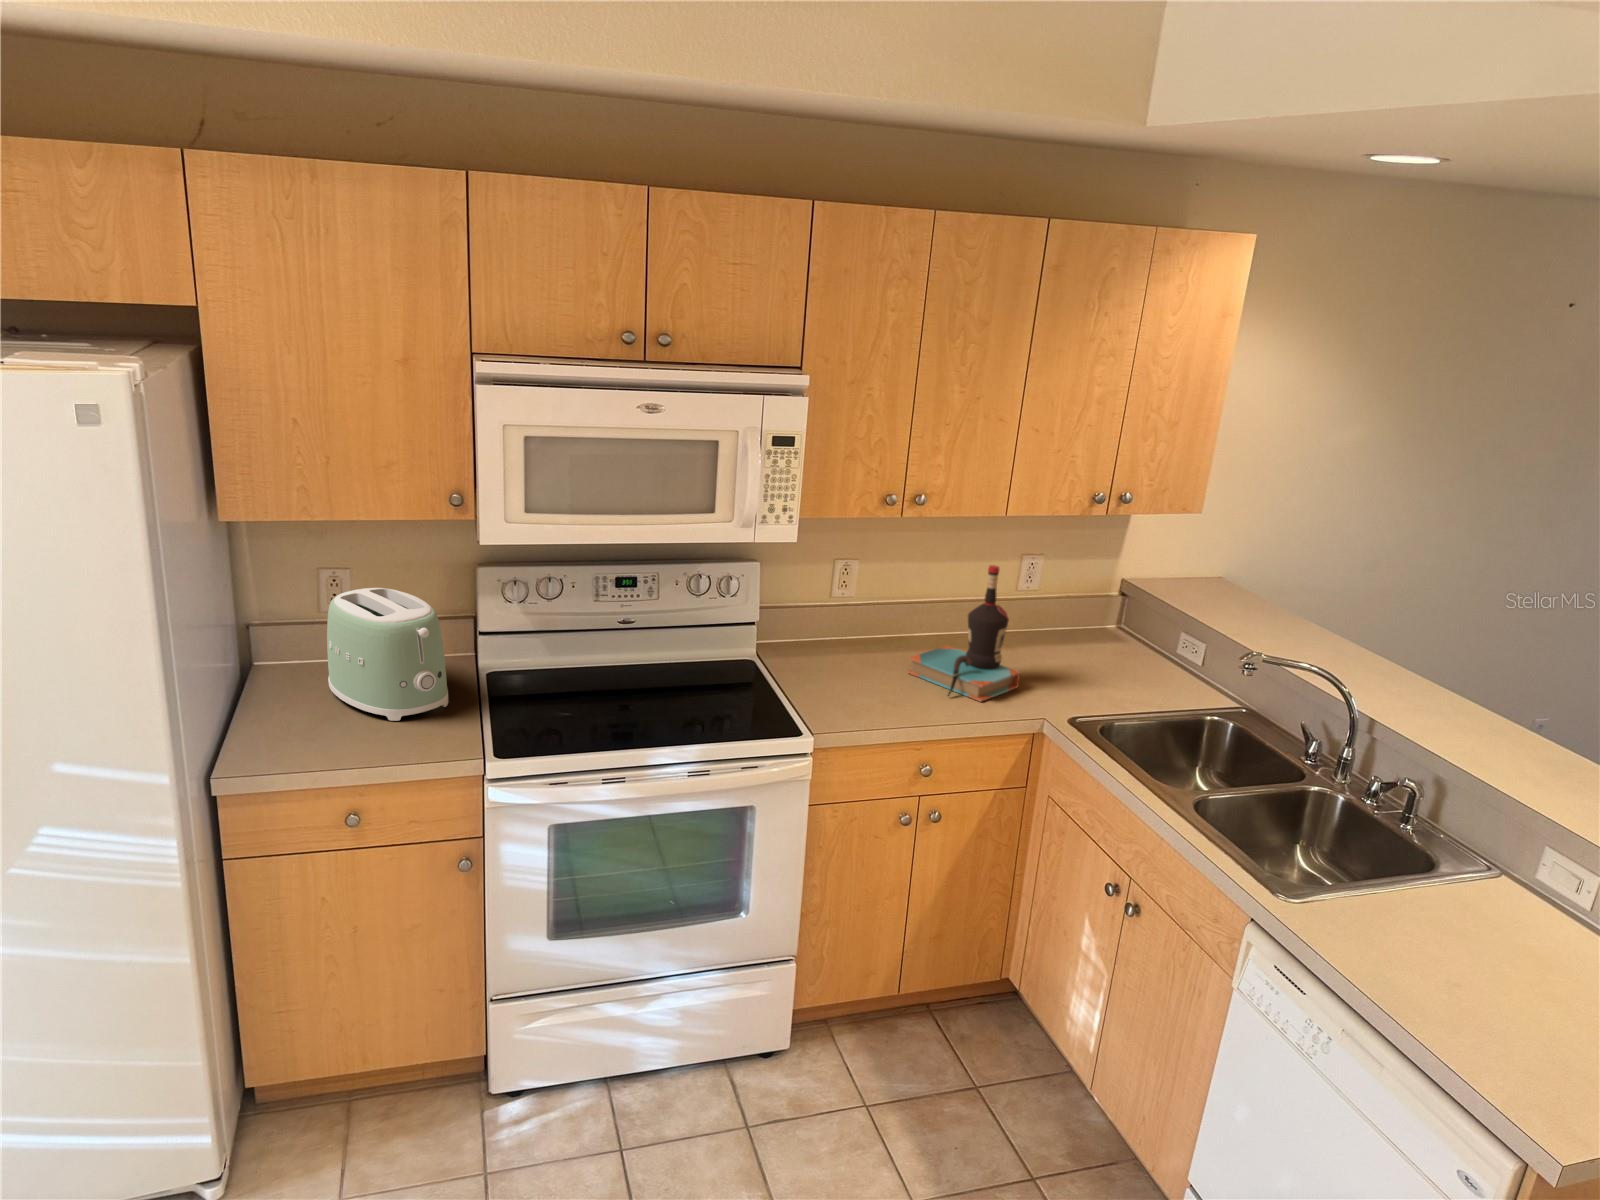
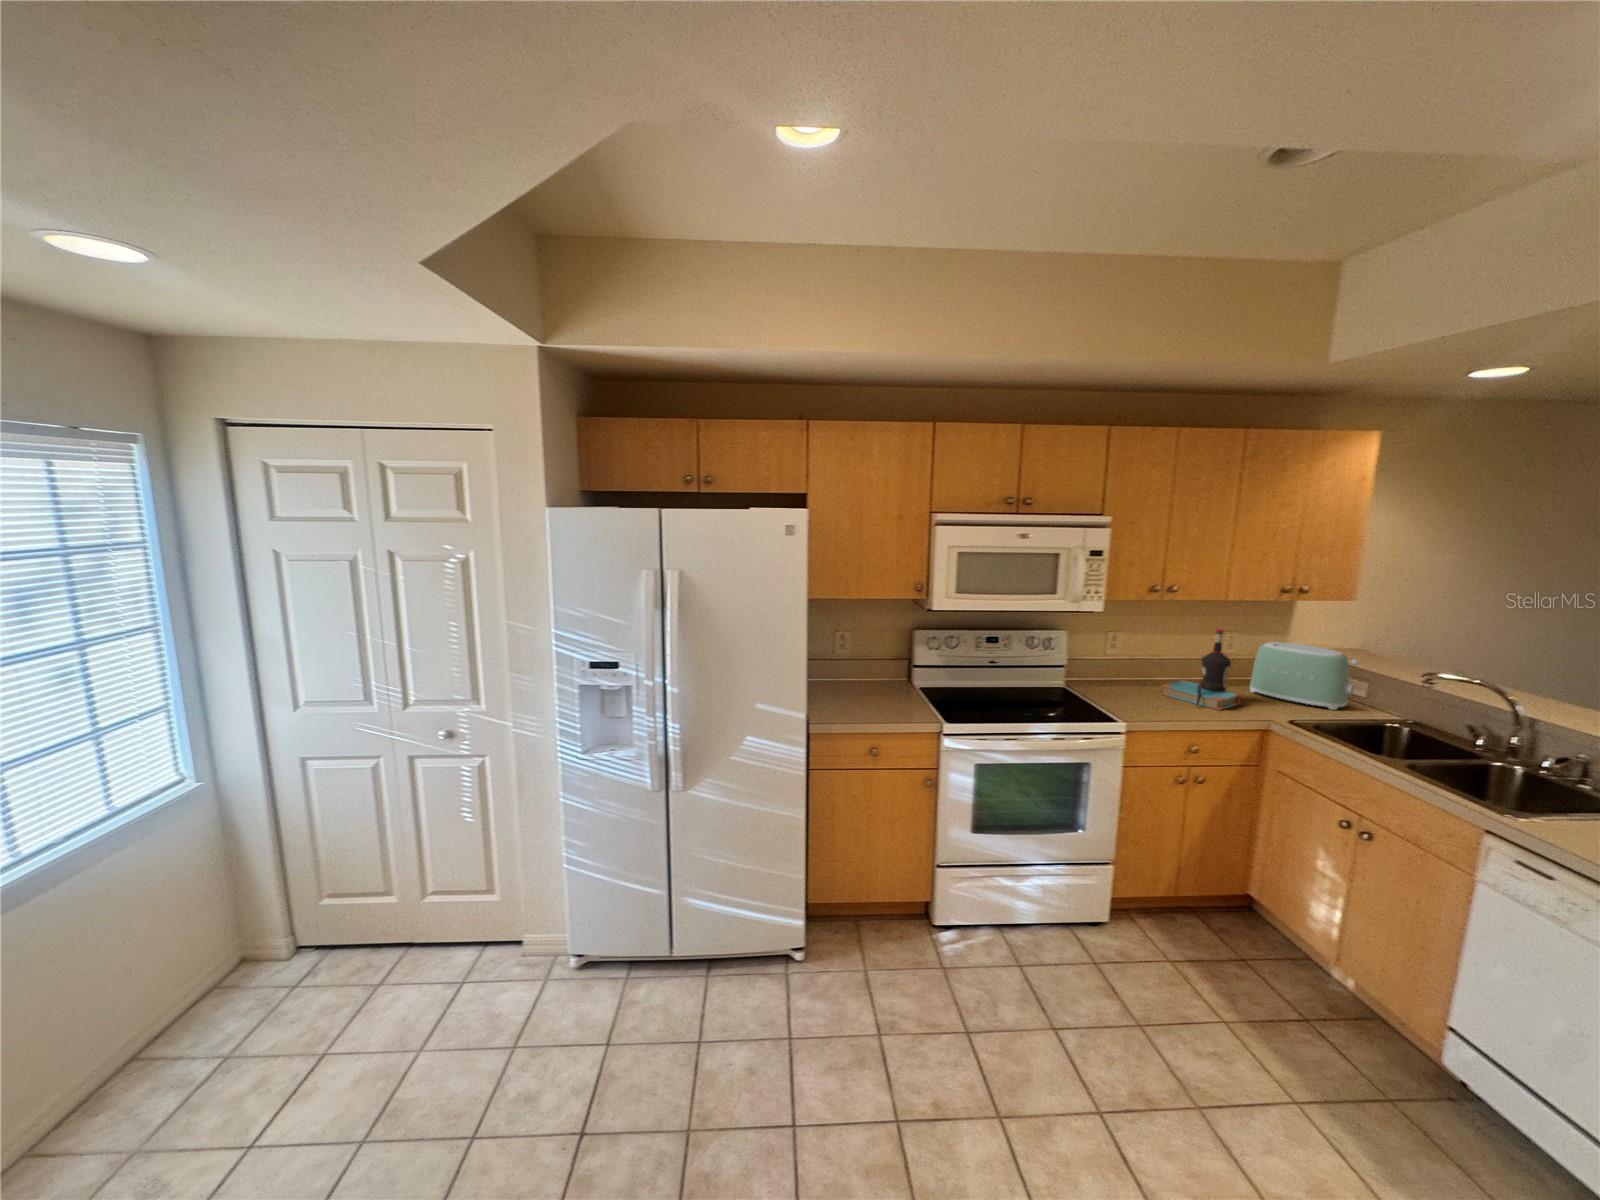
toaster: present [327,588,448,721] -> present [1250,642,1358,710]

